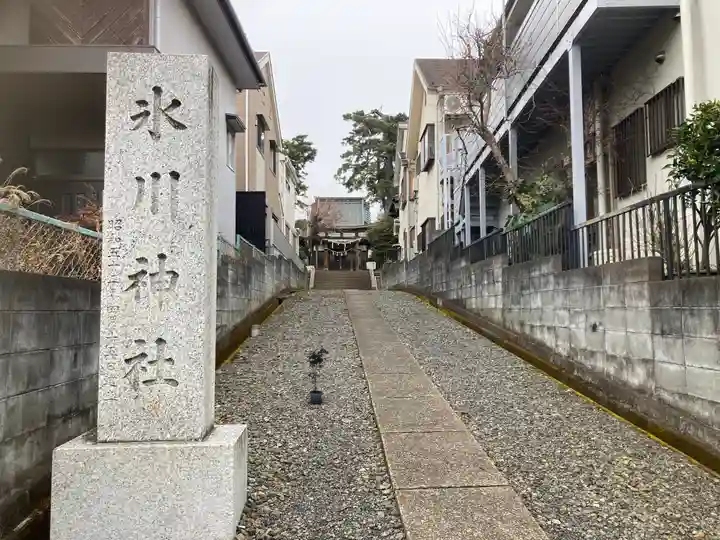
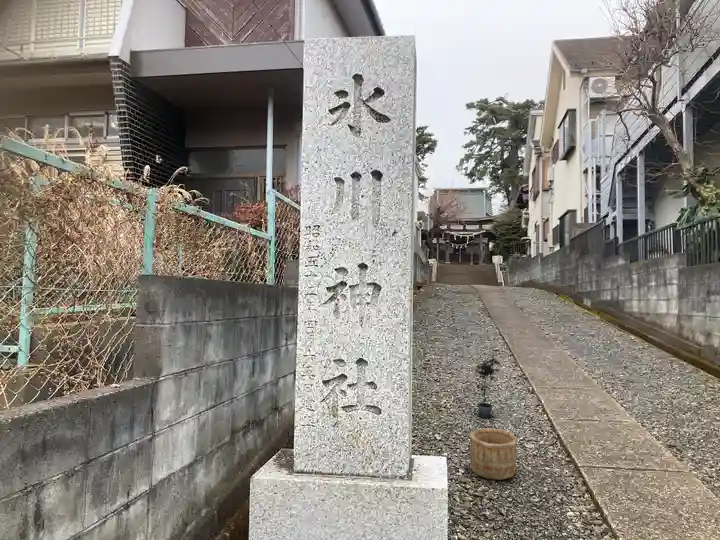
wooden bucket: none [287,407,329,450] -> present [469,428,518,480]

